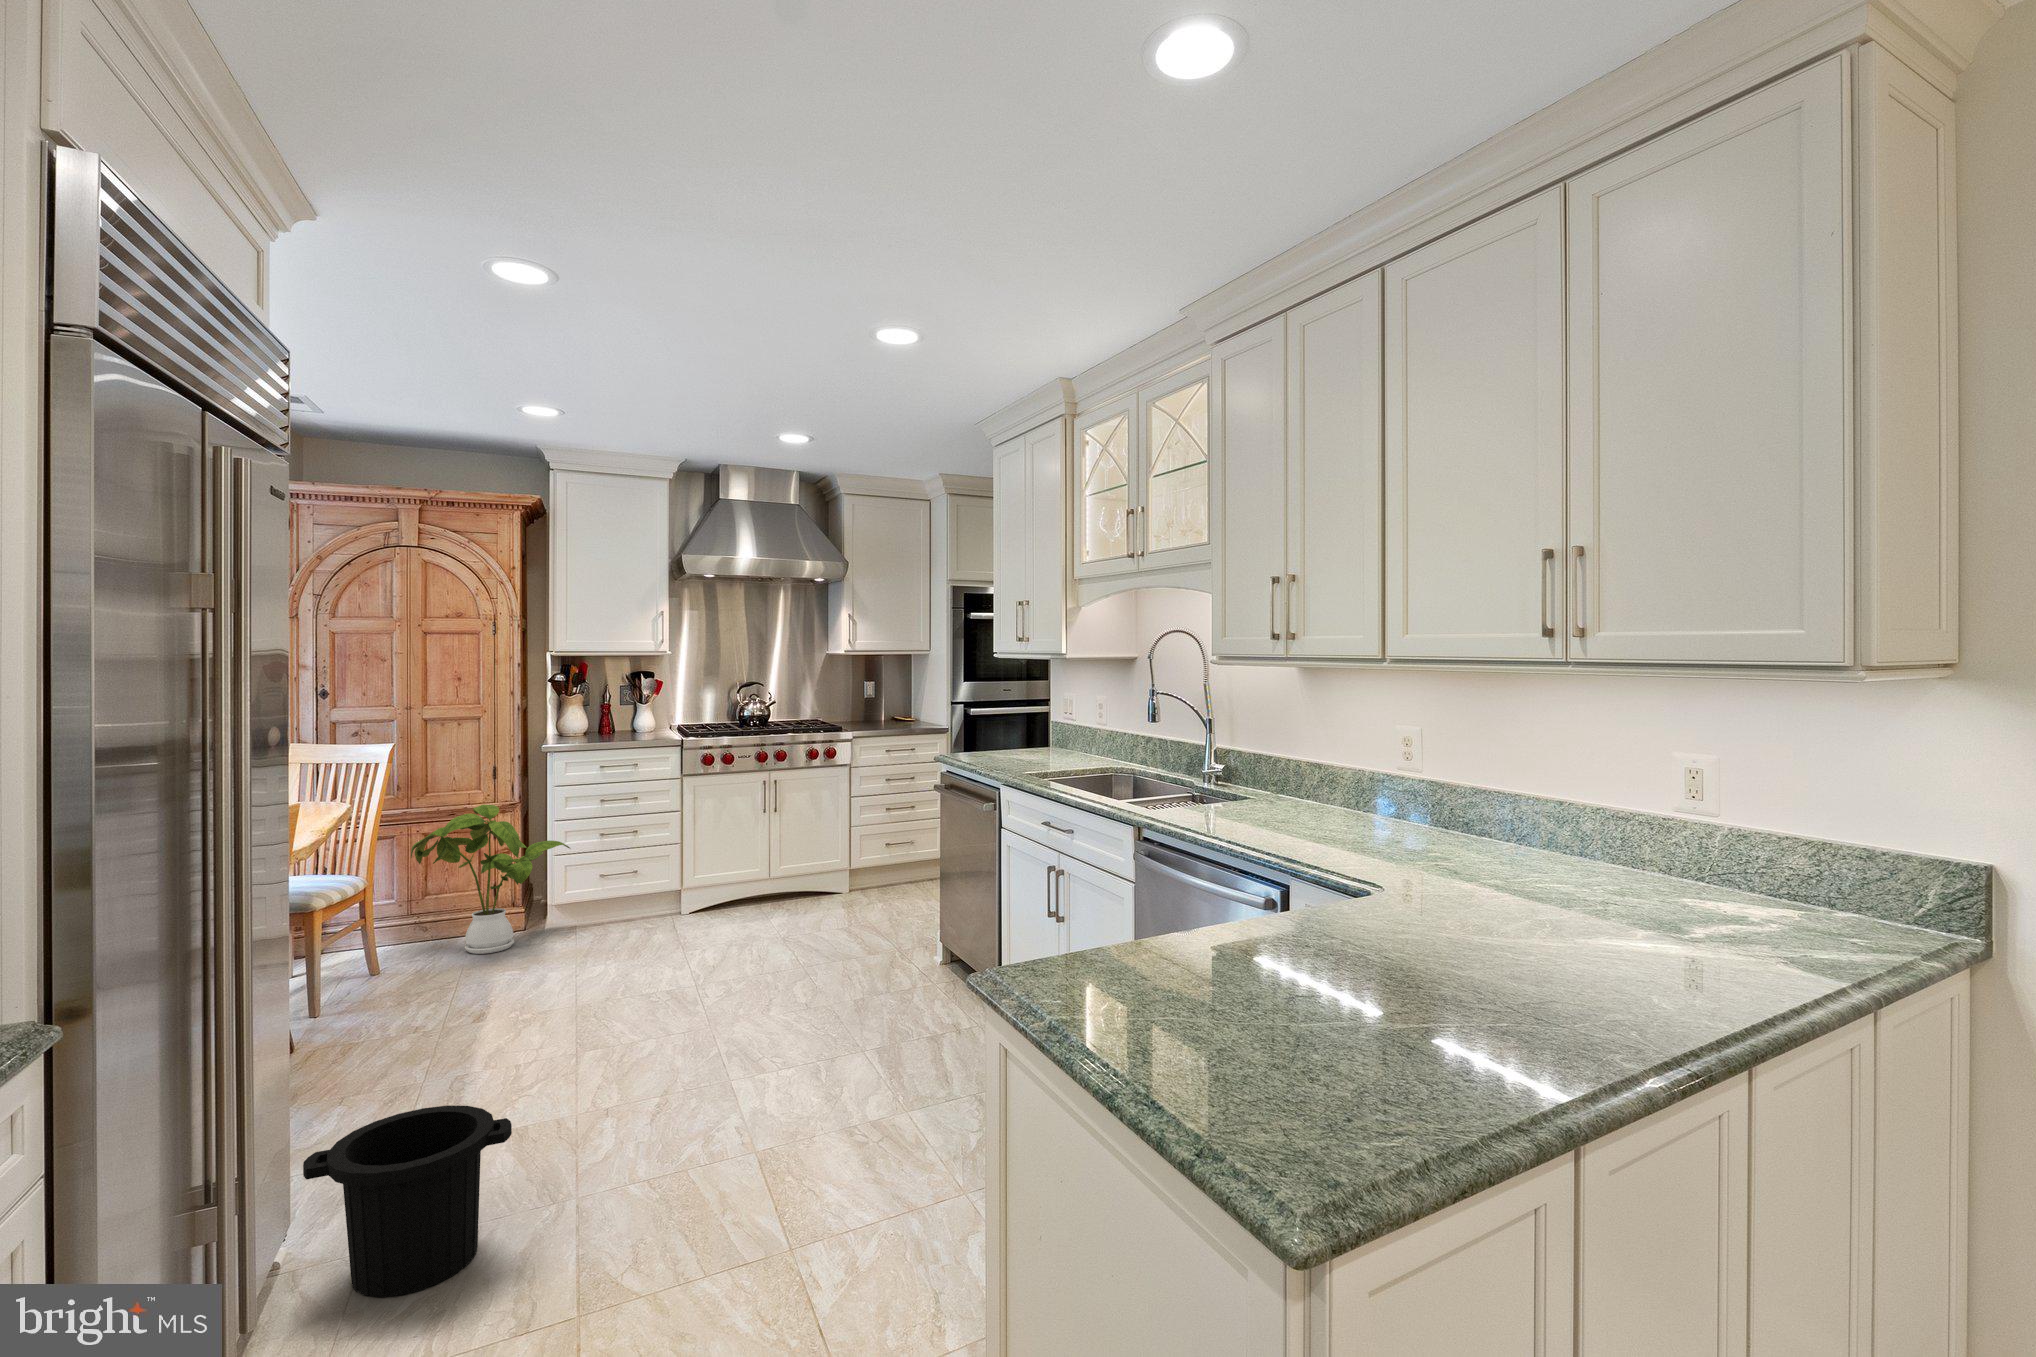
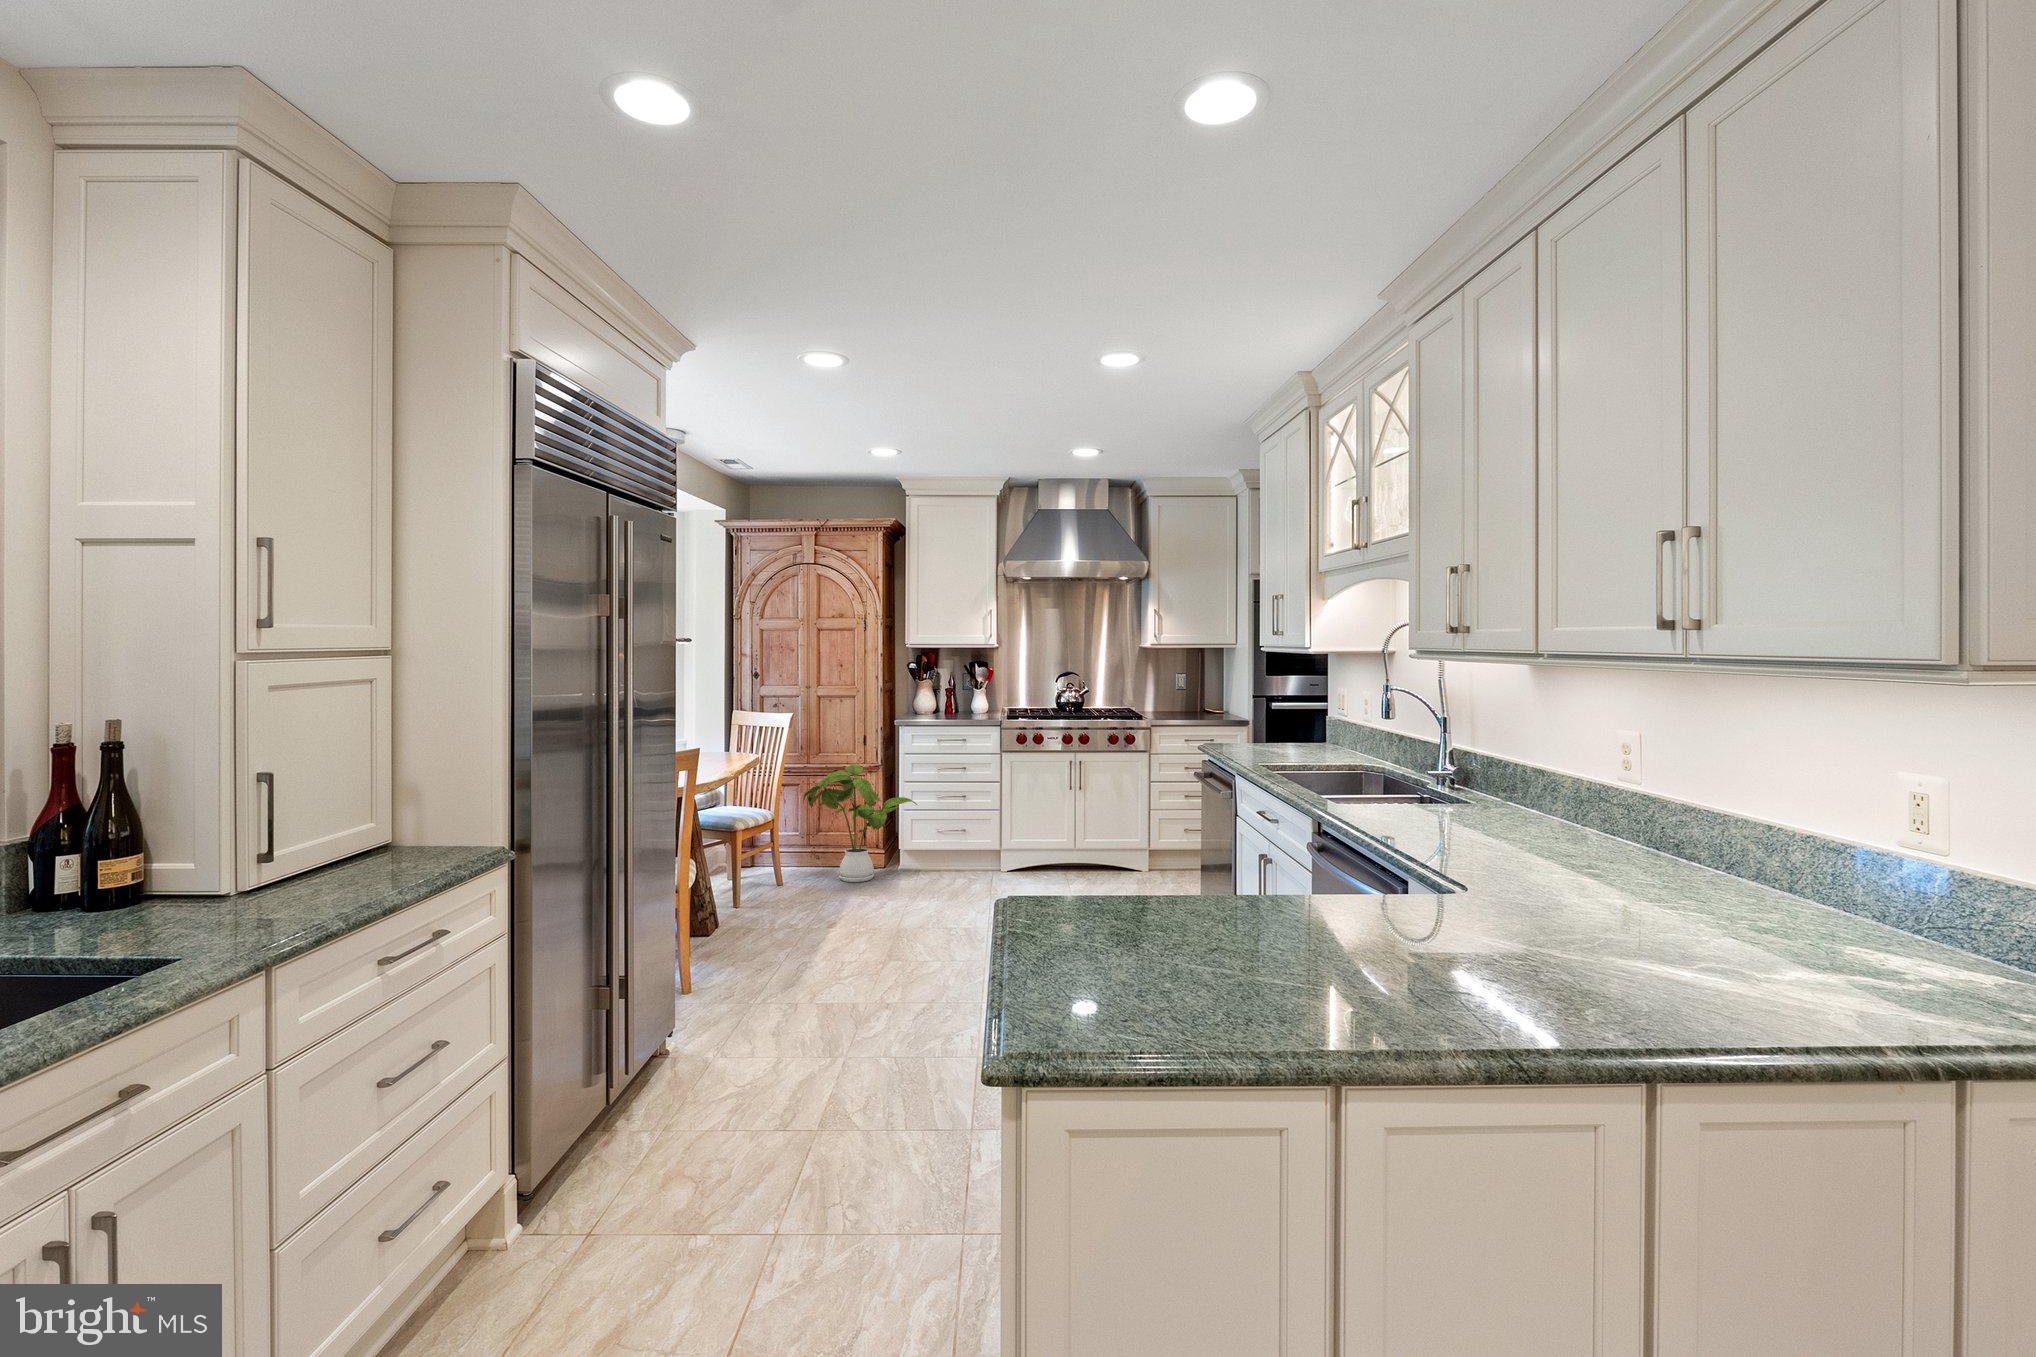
trash can: present [303,1106,512,1297] -> none [658,983,792,1113]

